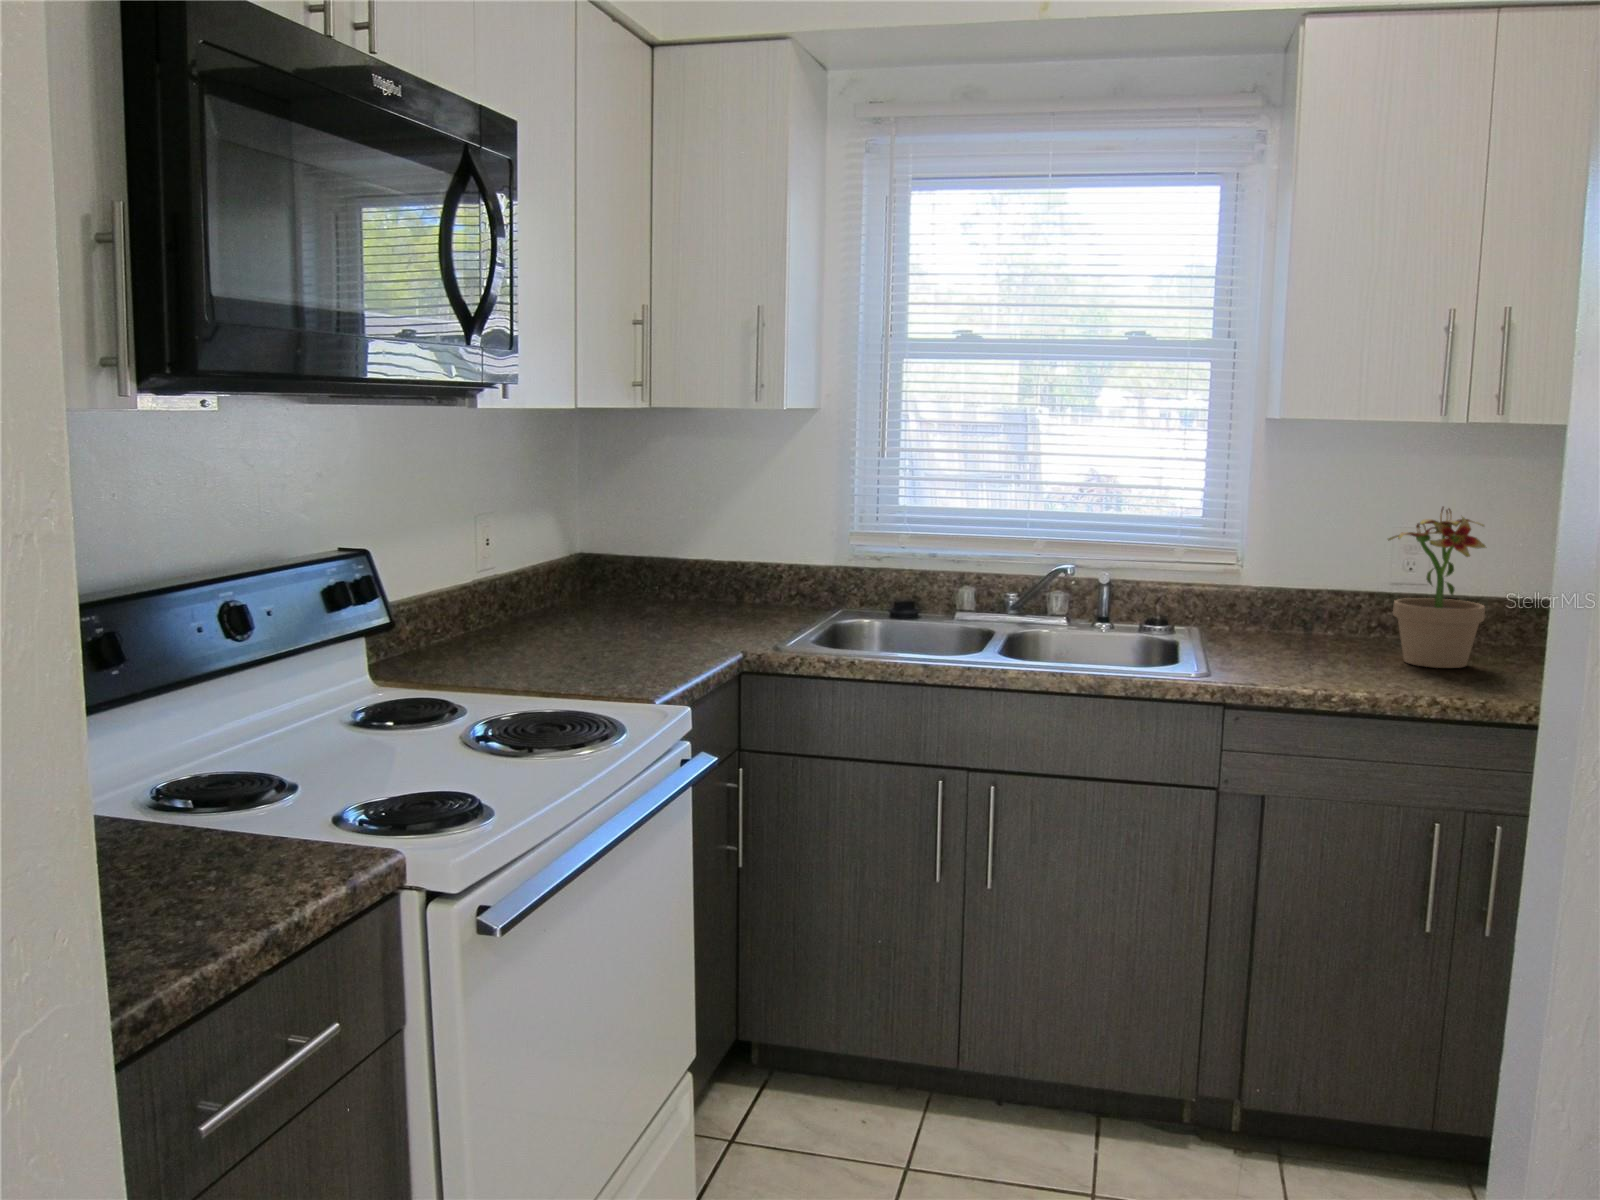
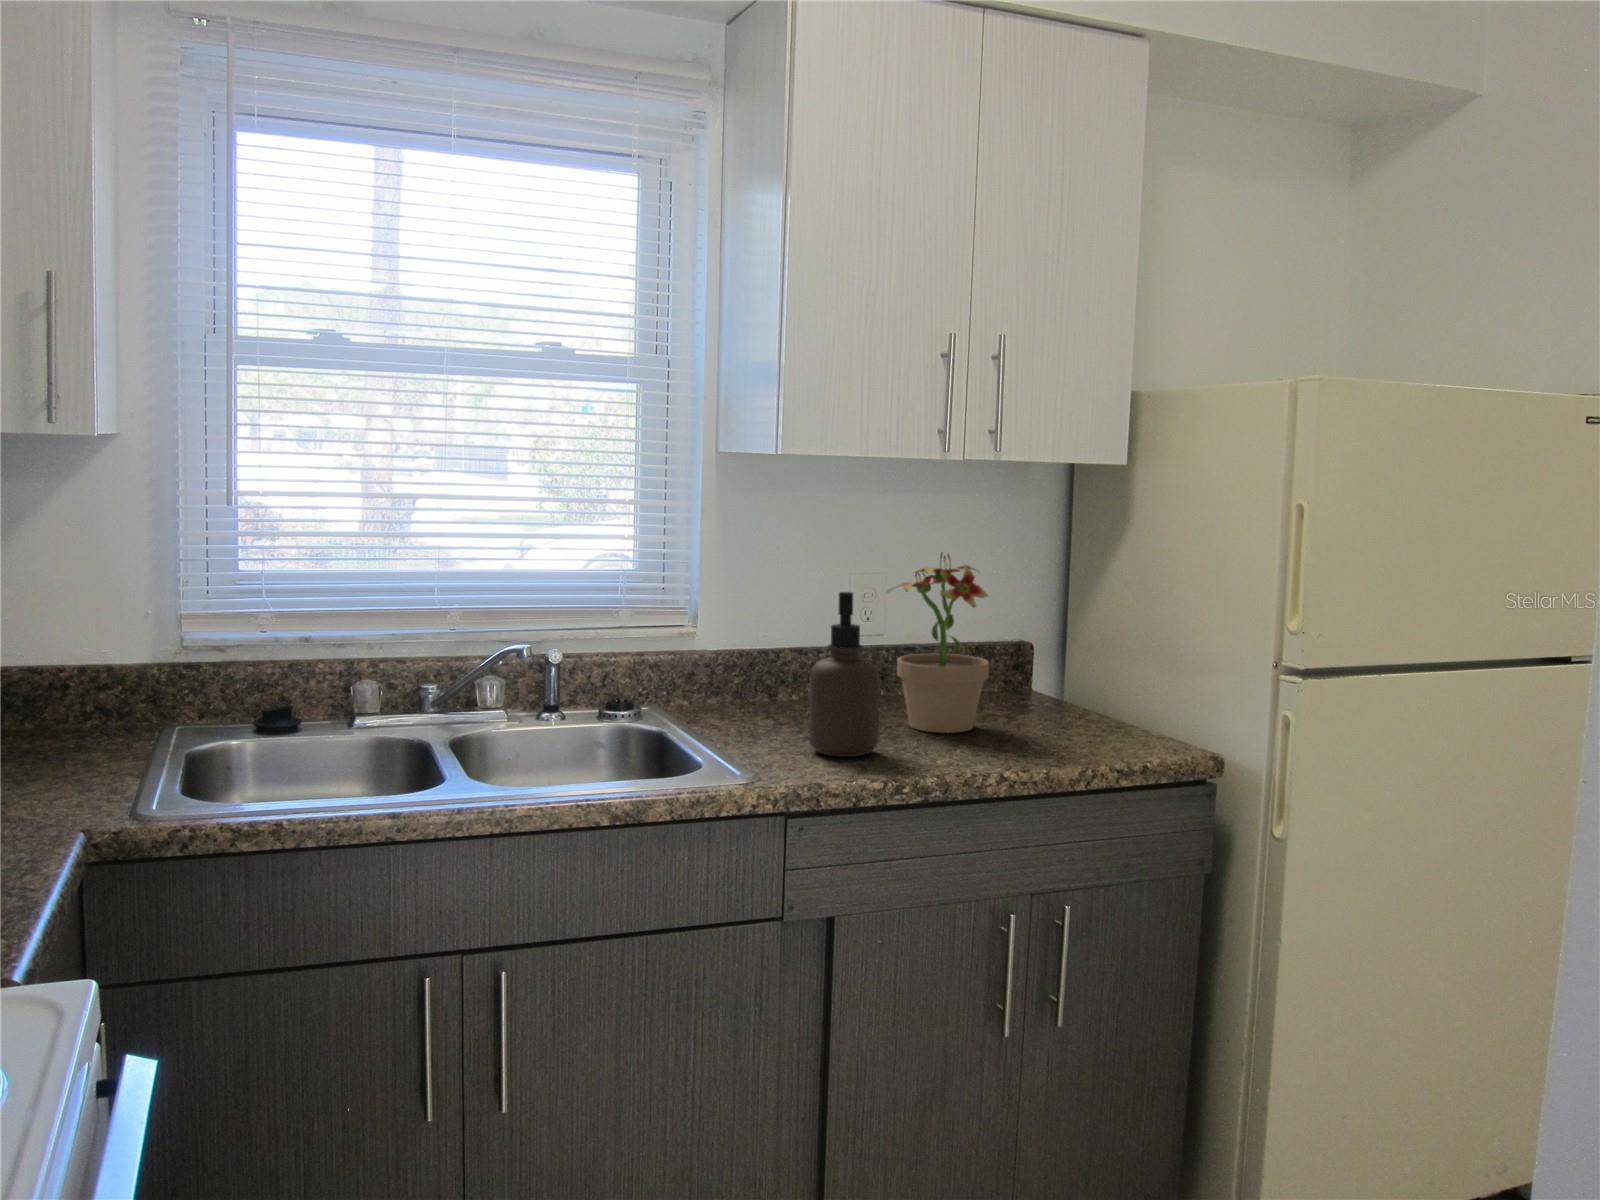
soap dispenser: none [1279,534,1344,672] -> present [809,592,880,757]

